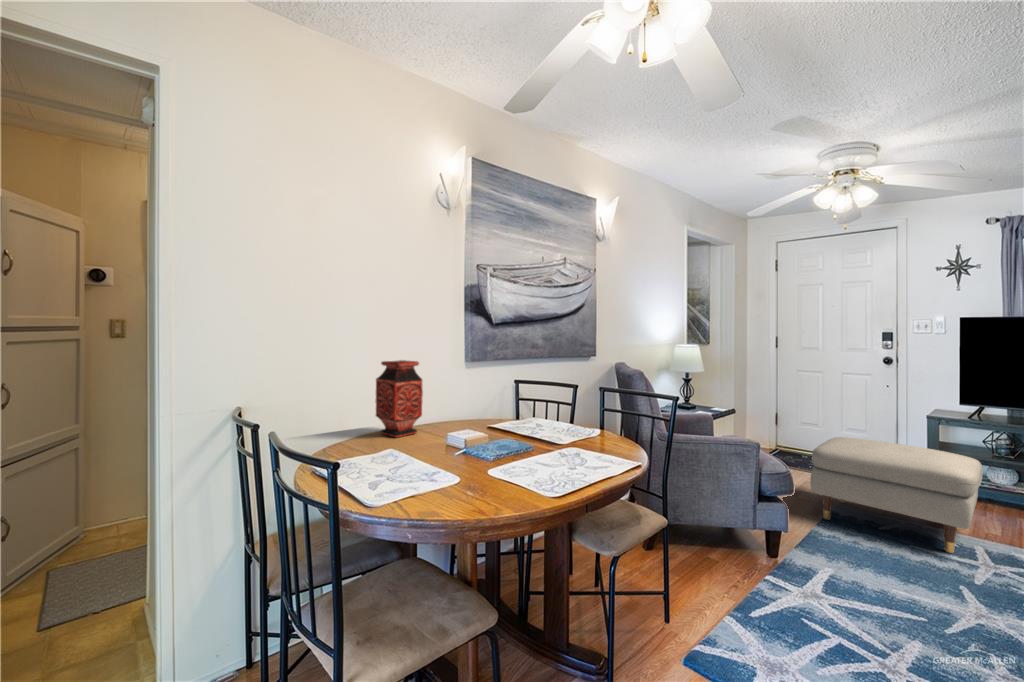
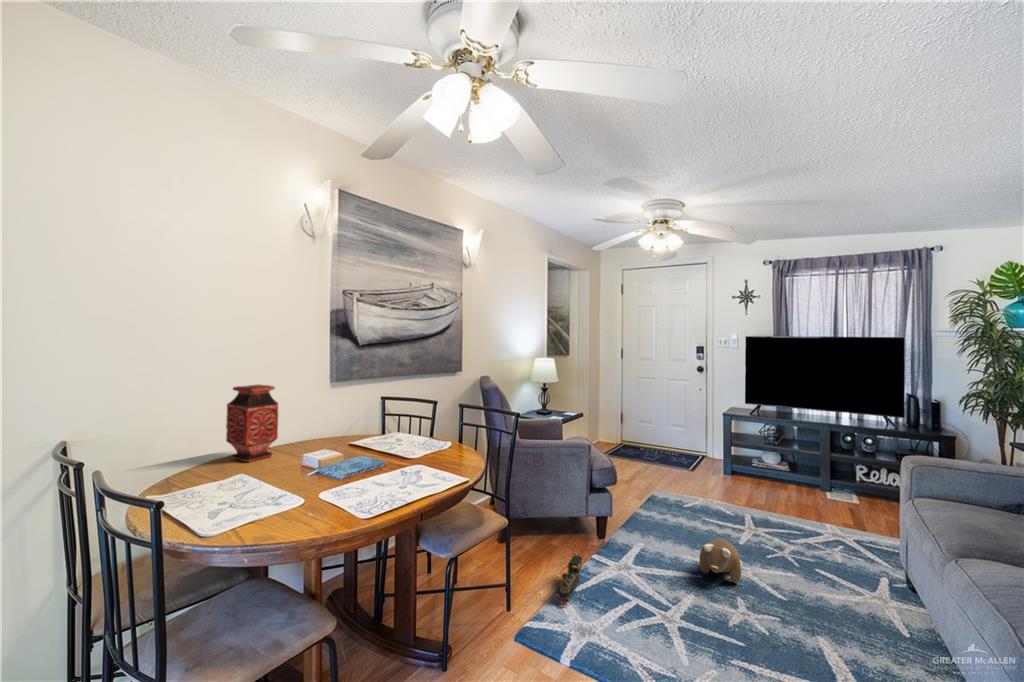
ottoman: present [810,437,983,553] -> none [637,435,752,522]
toy train: none [727,572,757,633] -> present [556,555,583,607]
plush toy: none [924,574,996,637] -> present [700,539,741,583]

